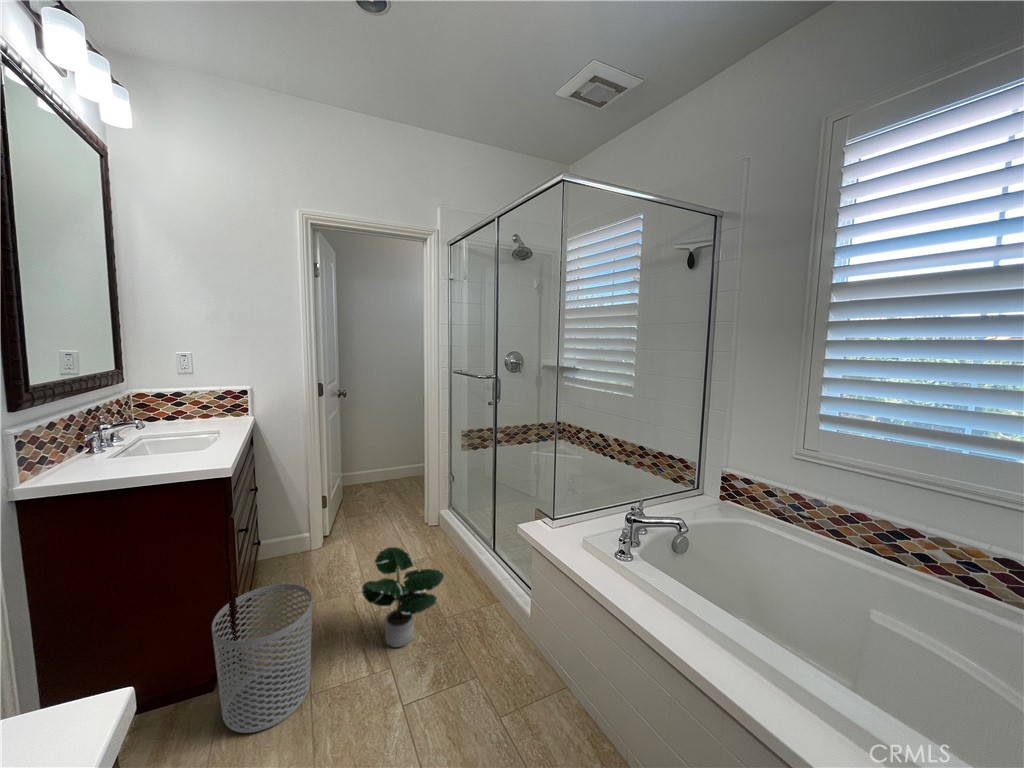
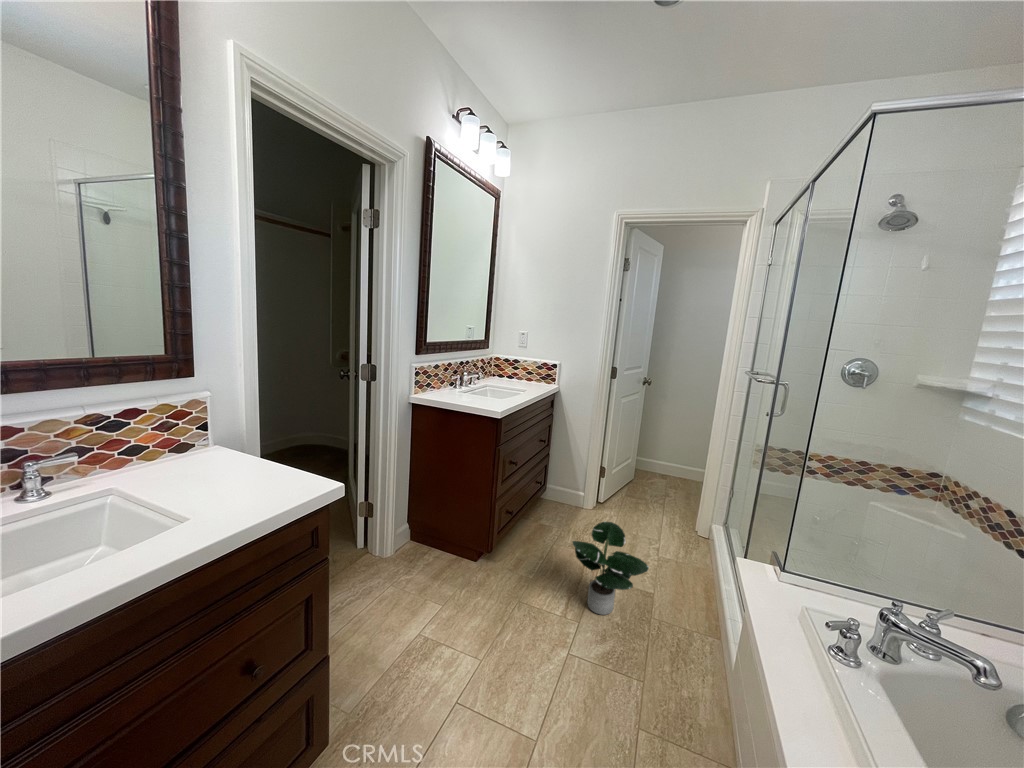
waste bin: present [212,584,312,733] -> none [470,505,533,603]

